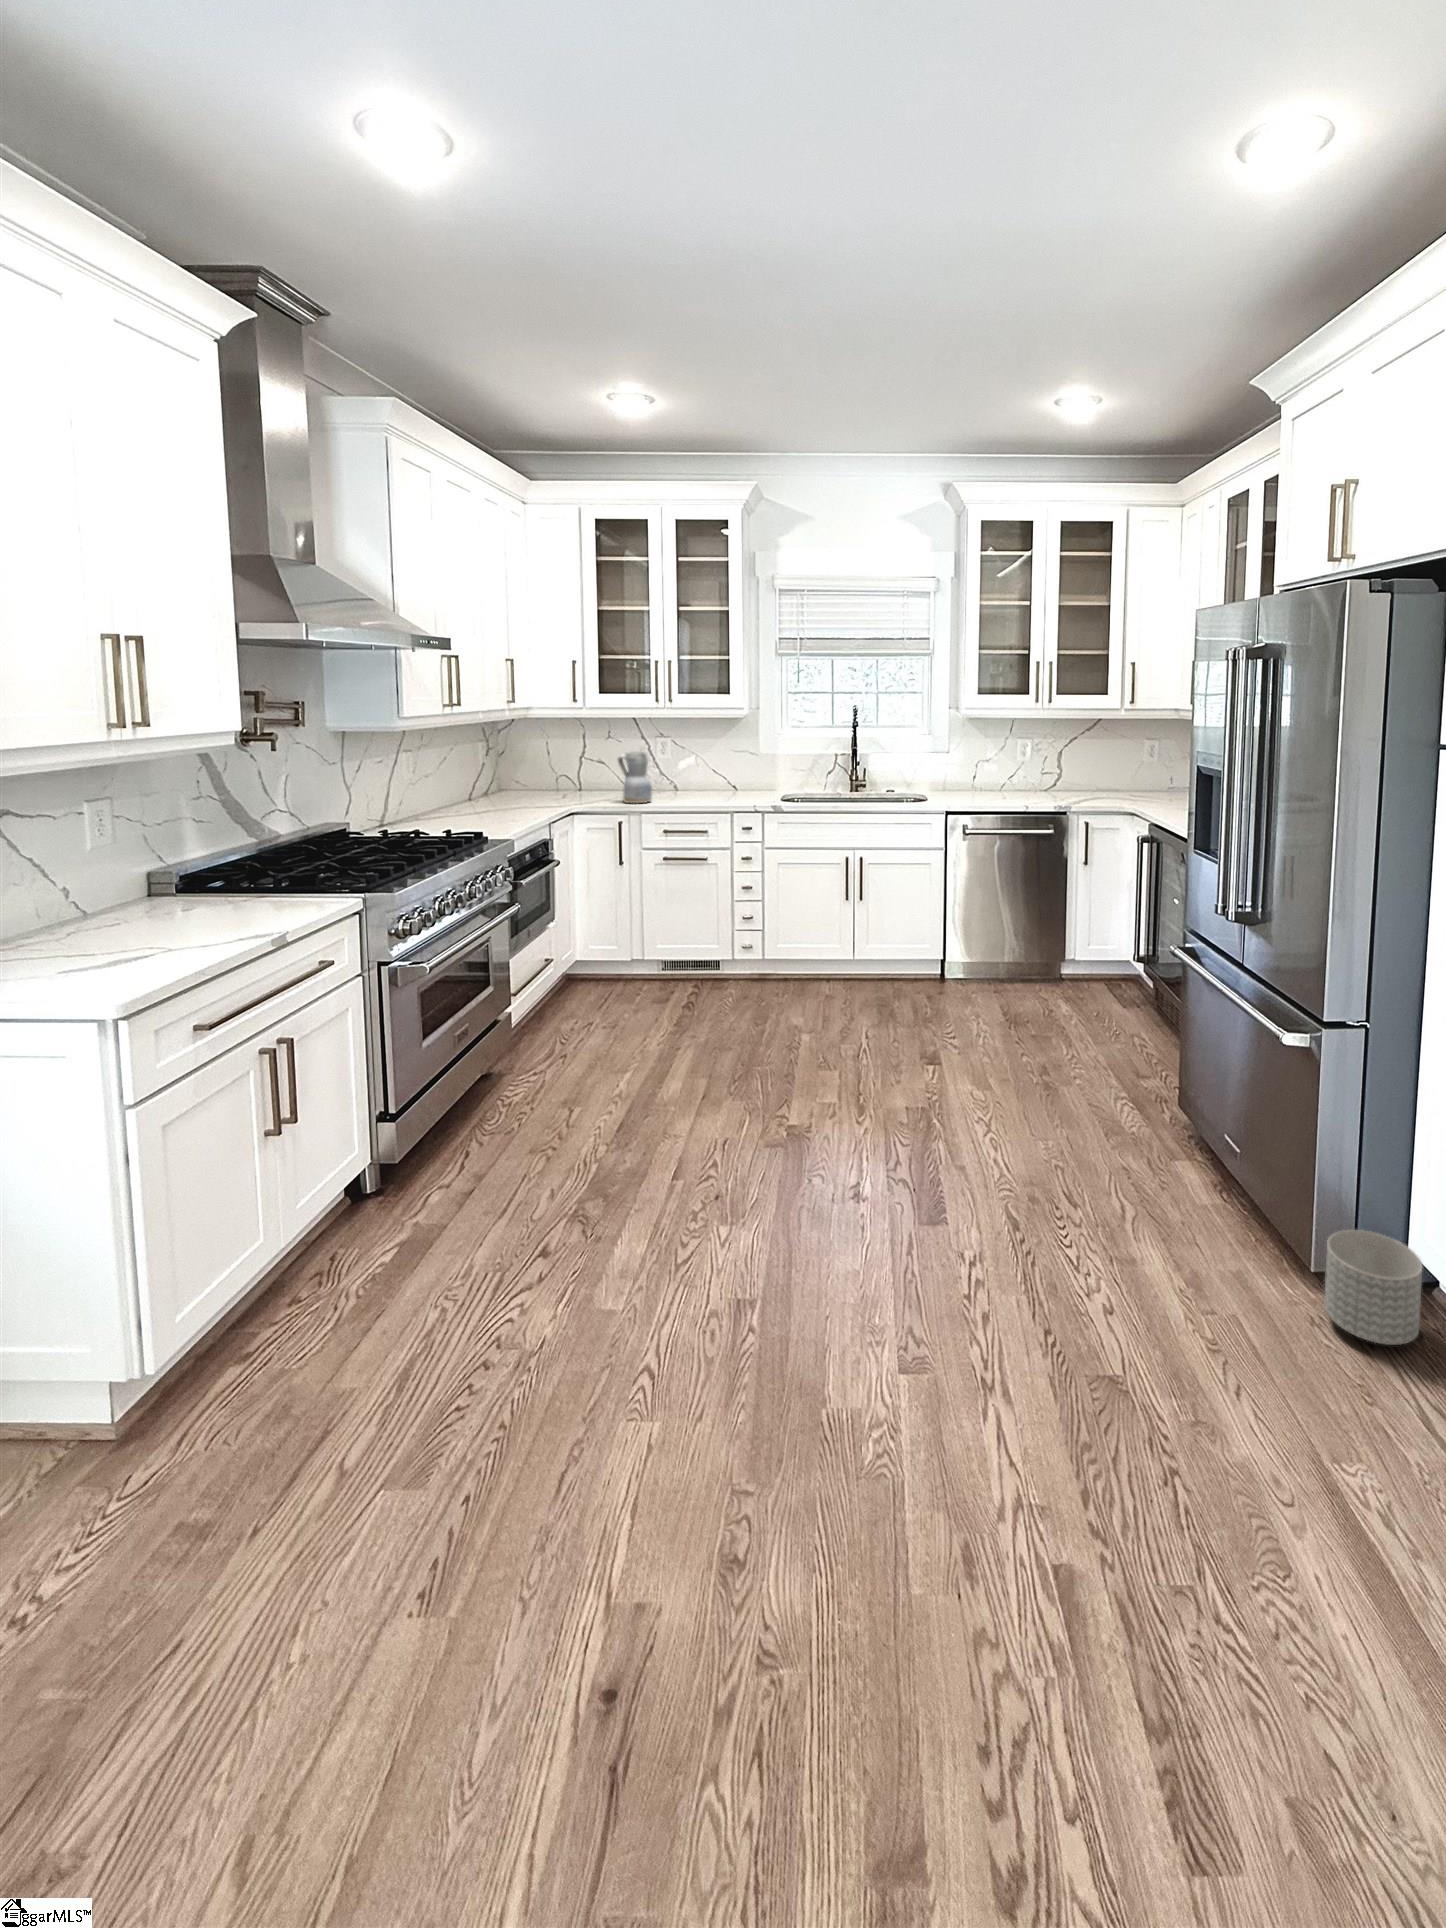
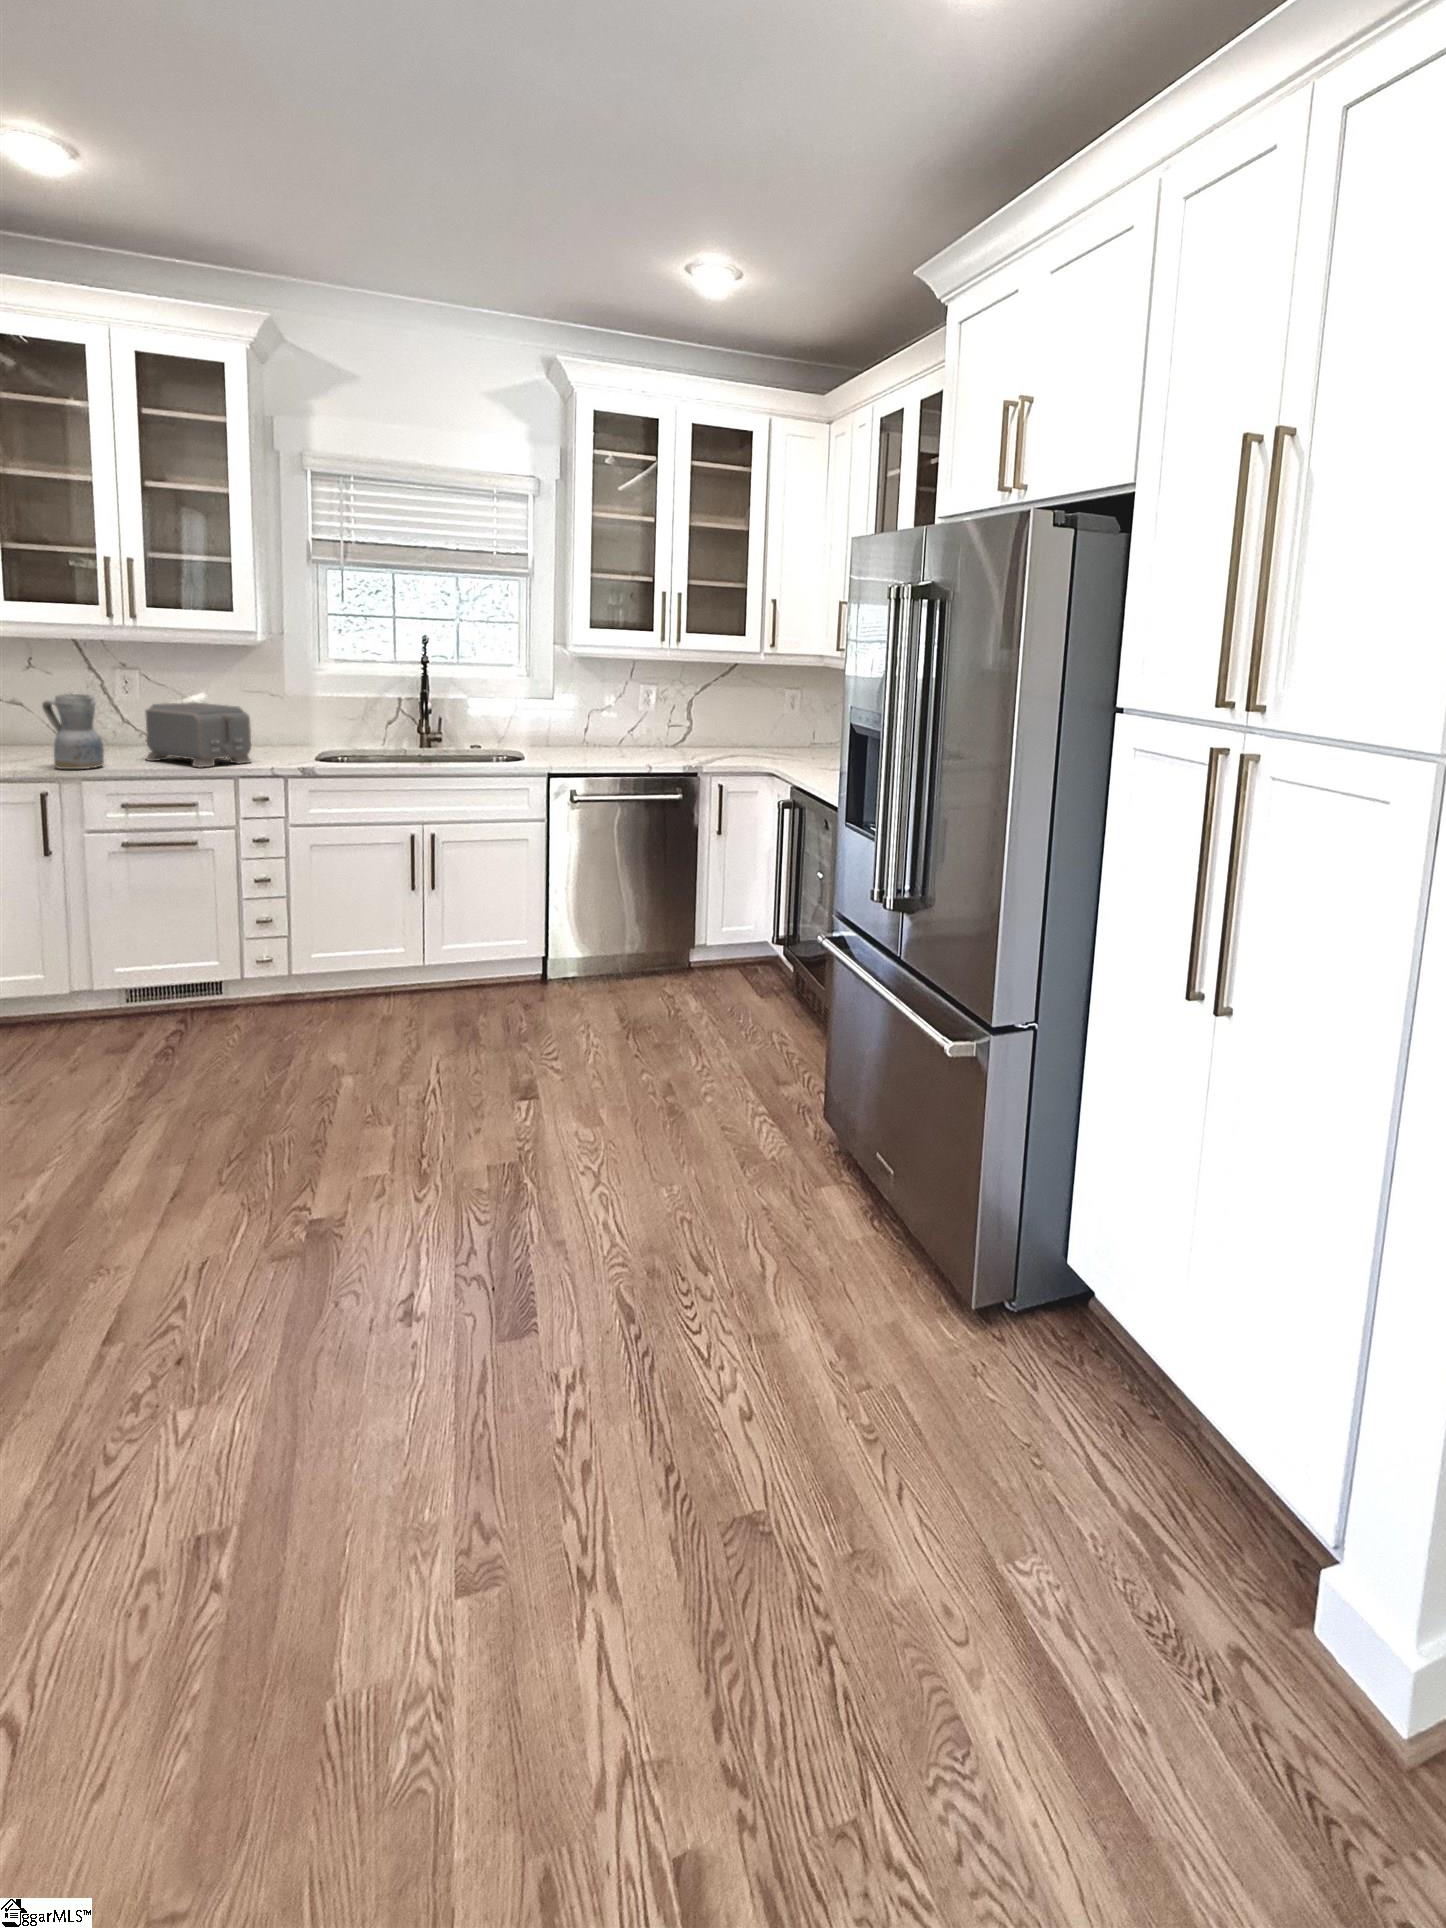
toaster: none [675,757,742,803] -> present [145,702,251,768]
planter: present [1324,1230,1422,1345] -> none [989,1260,1090,1392]

